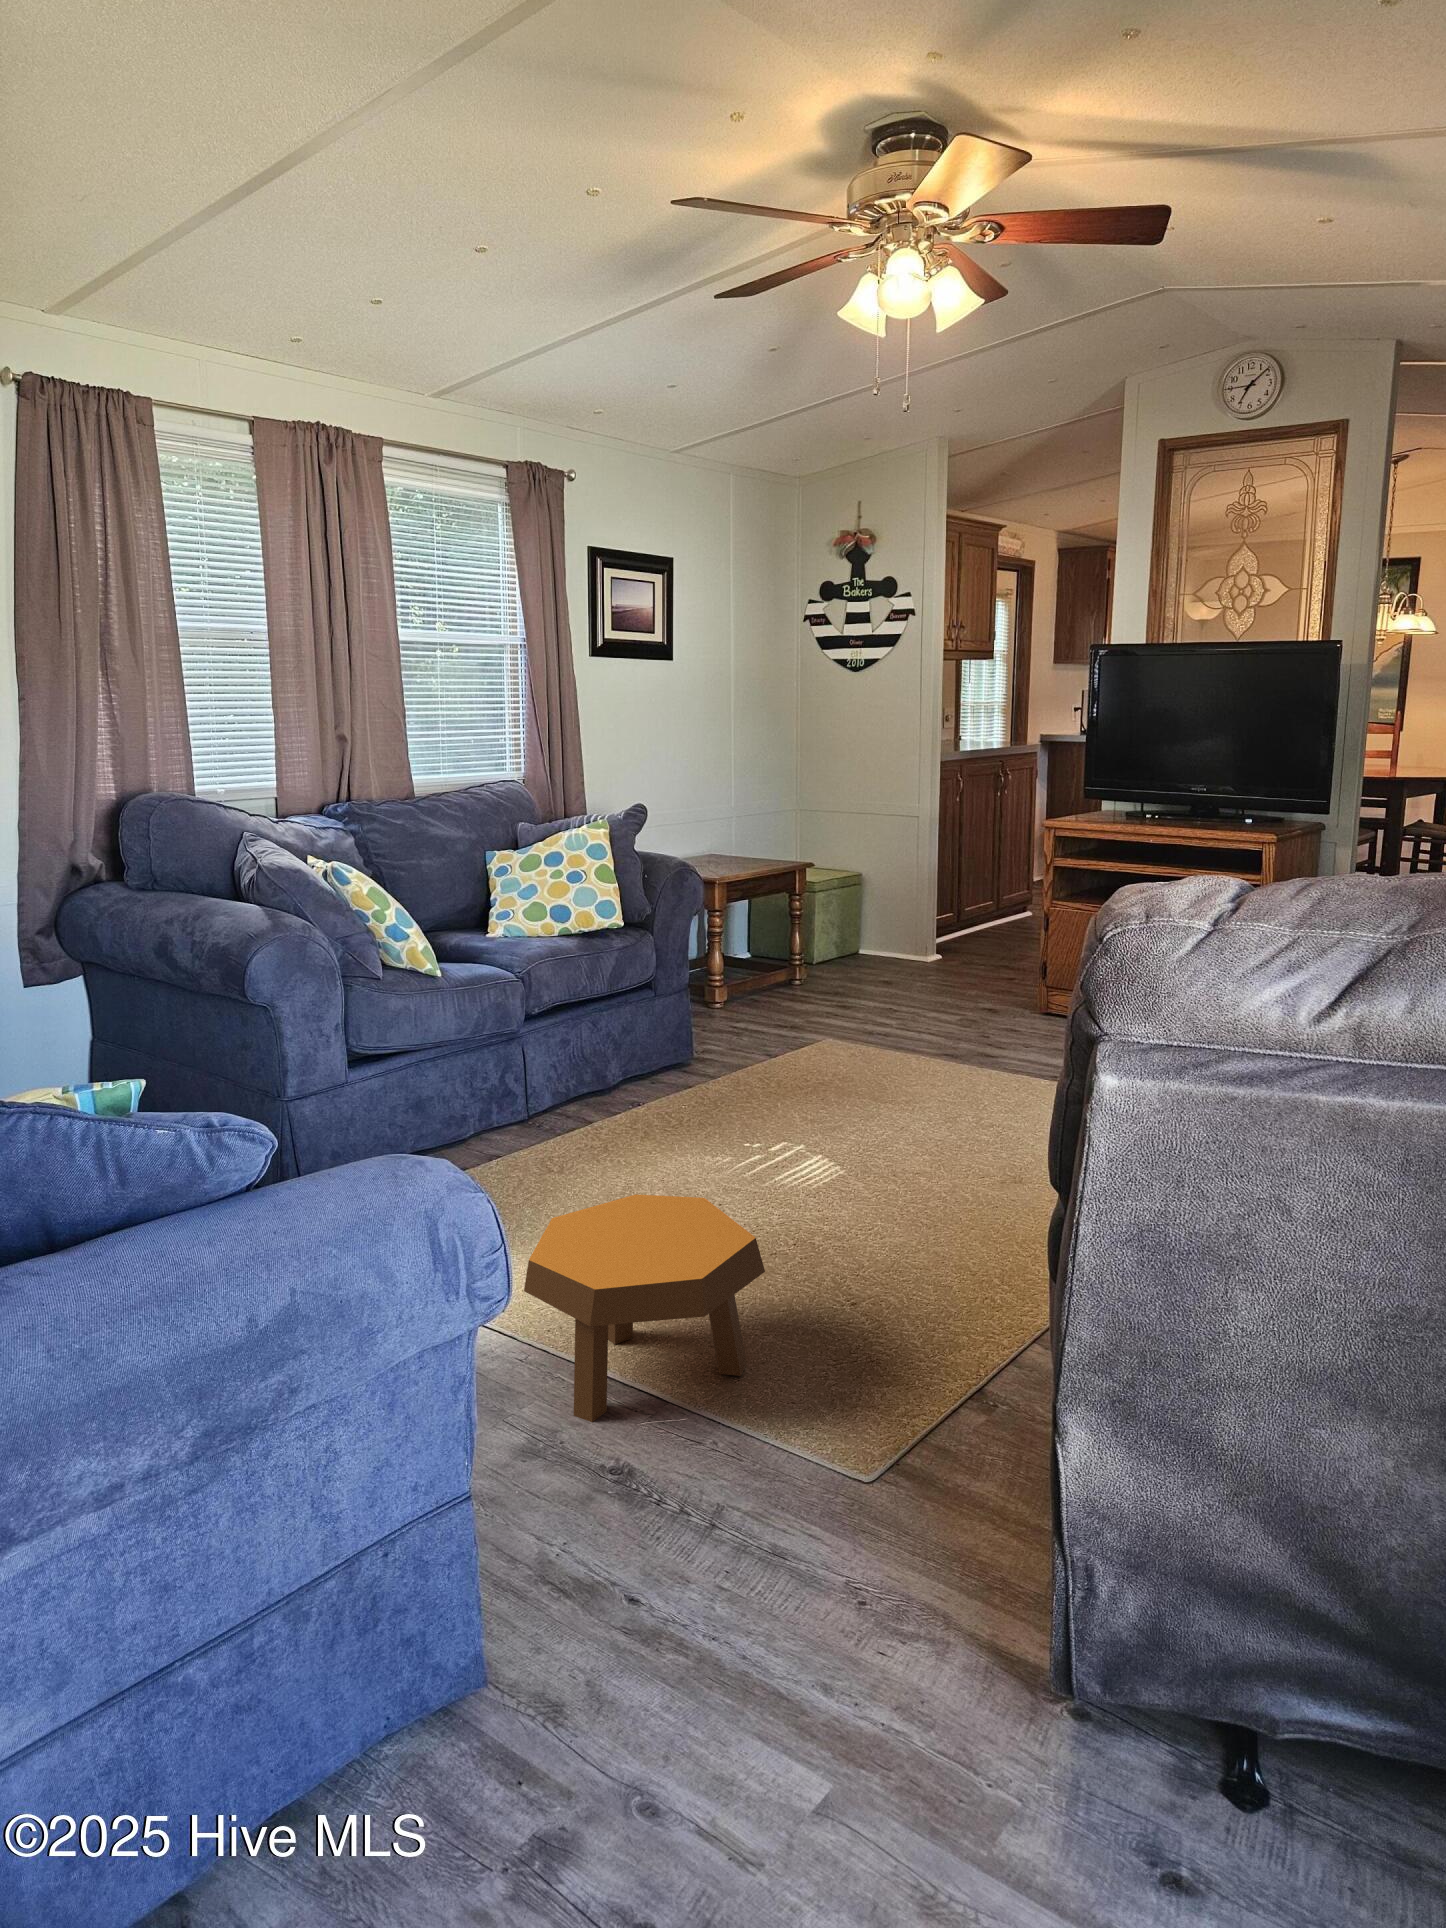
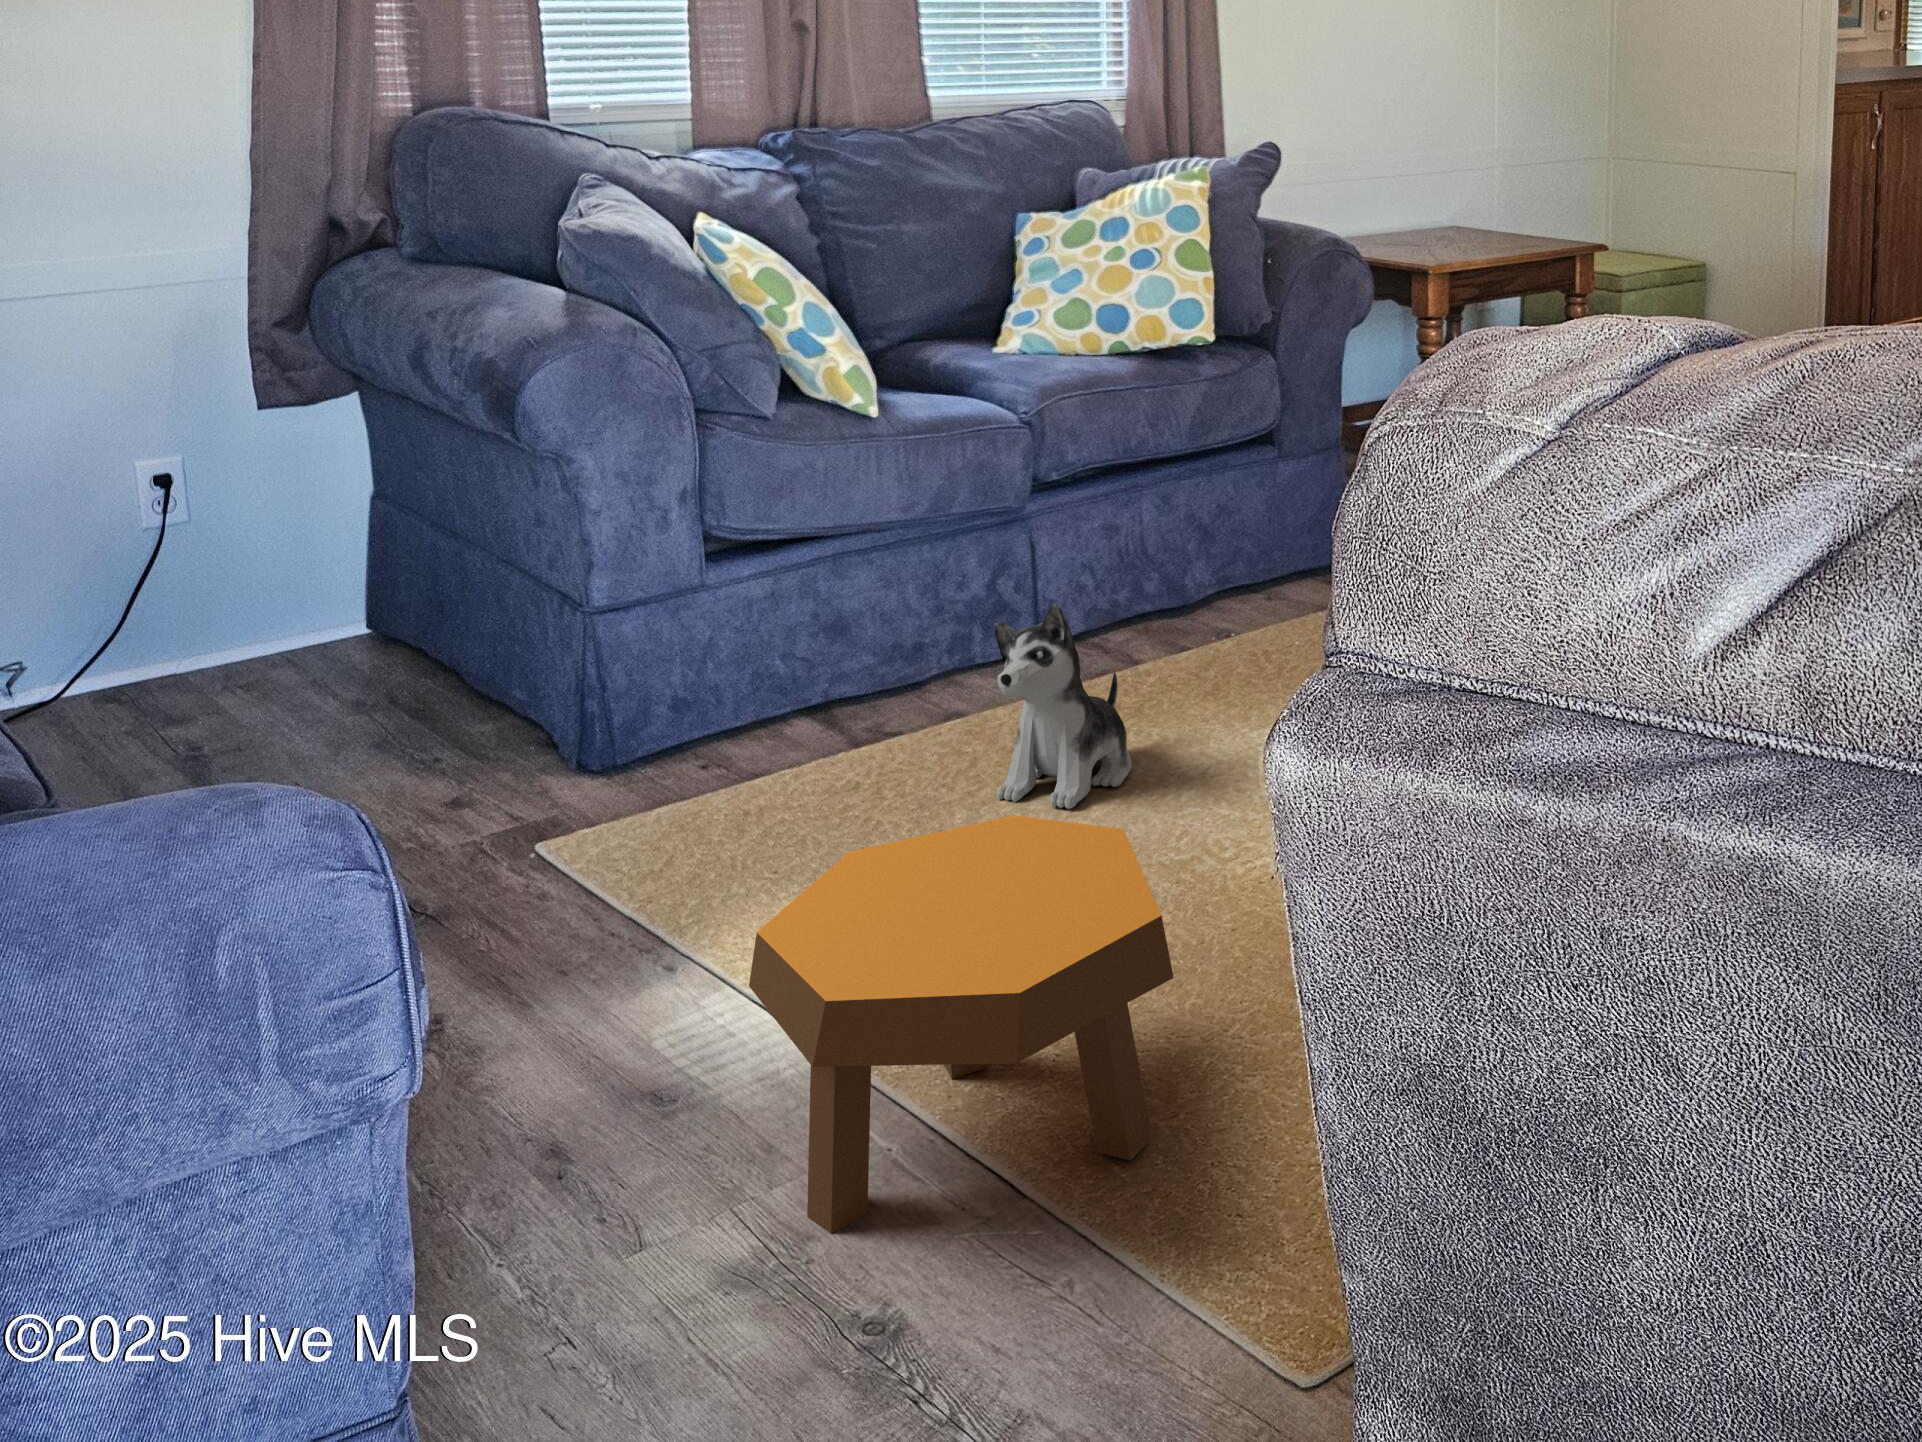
plush toy: none [547,1083,628,1205] -> present [995,604,1132,809]

